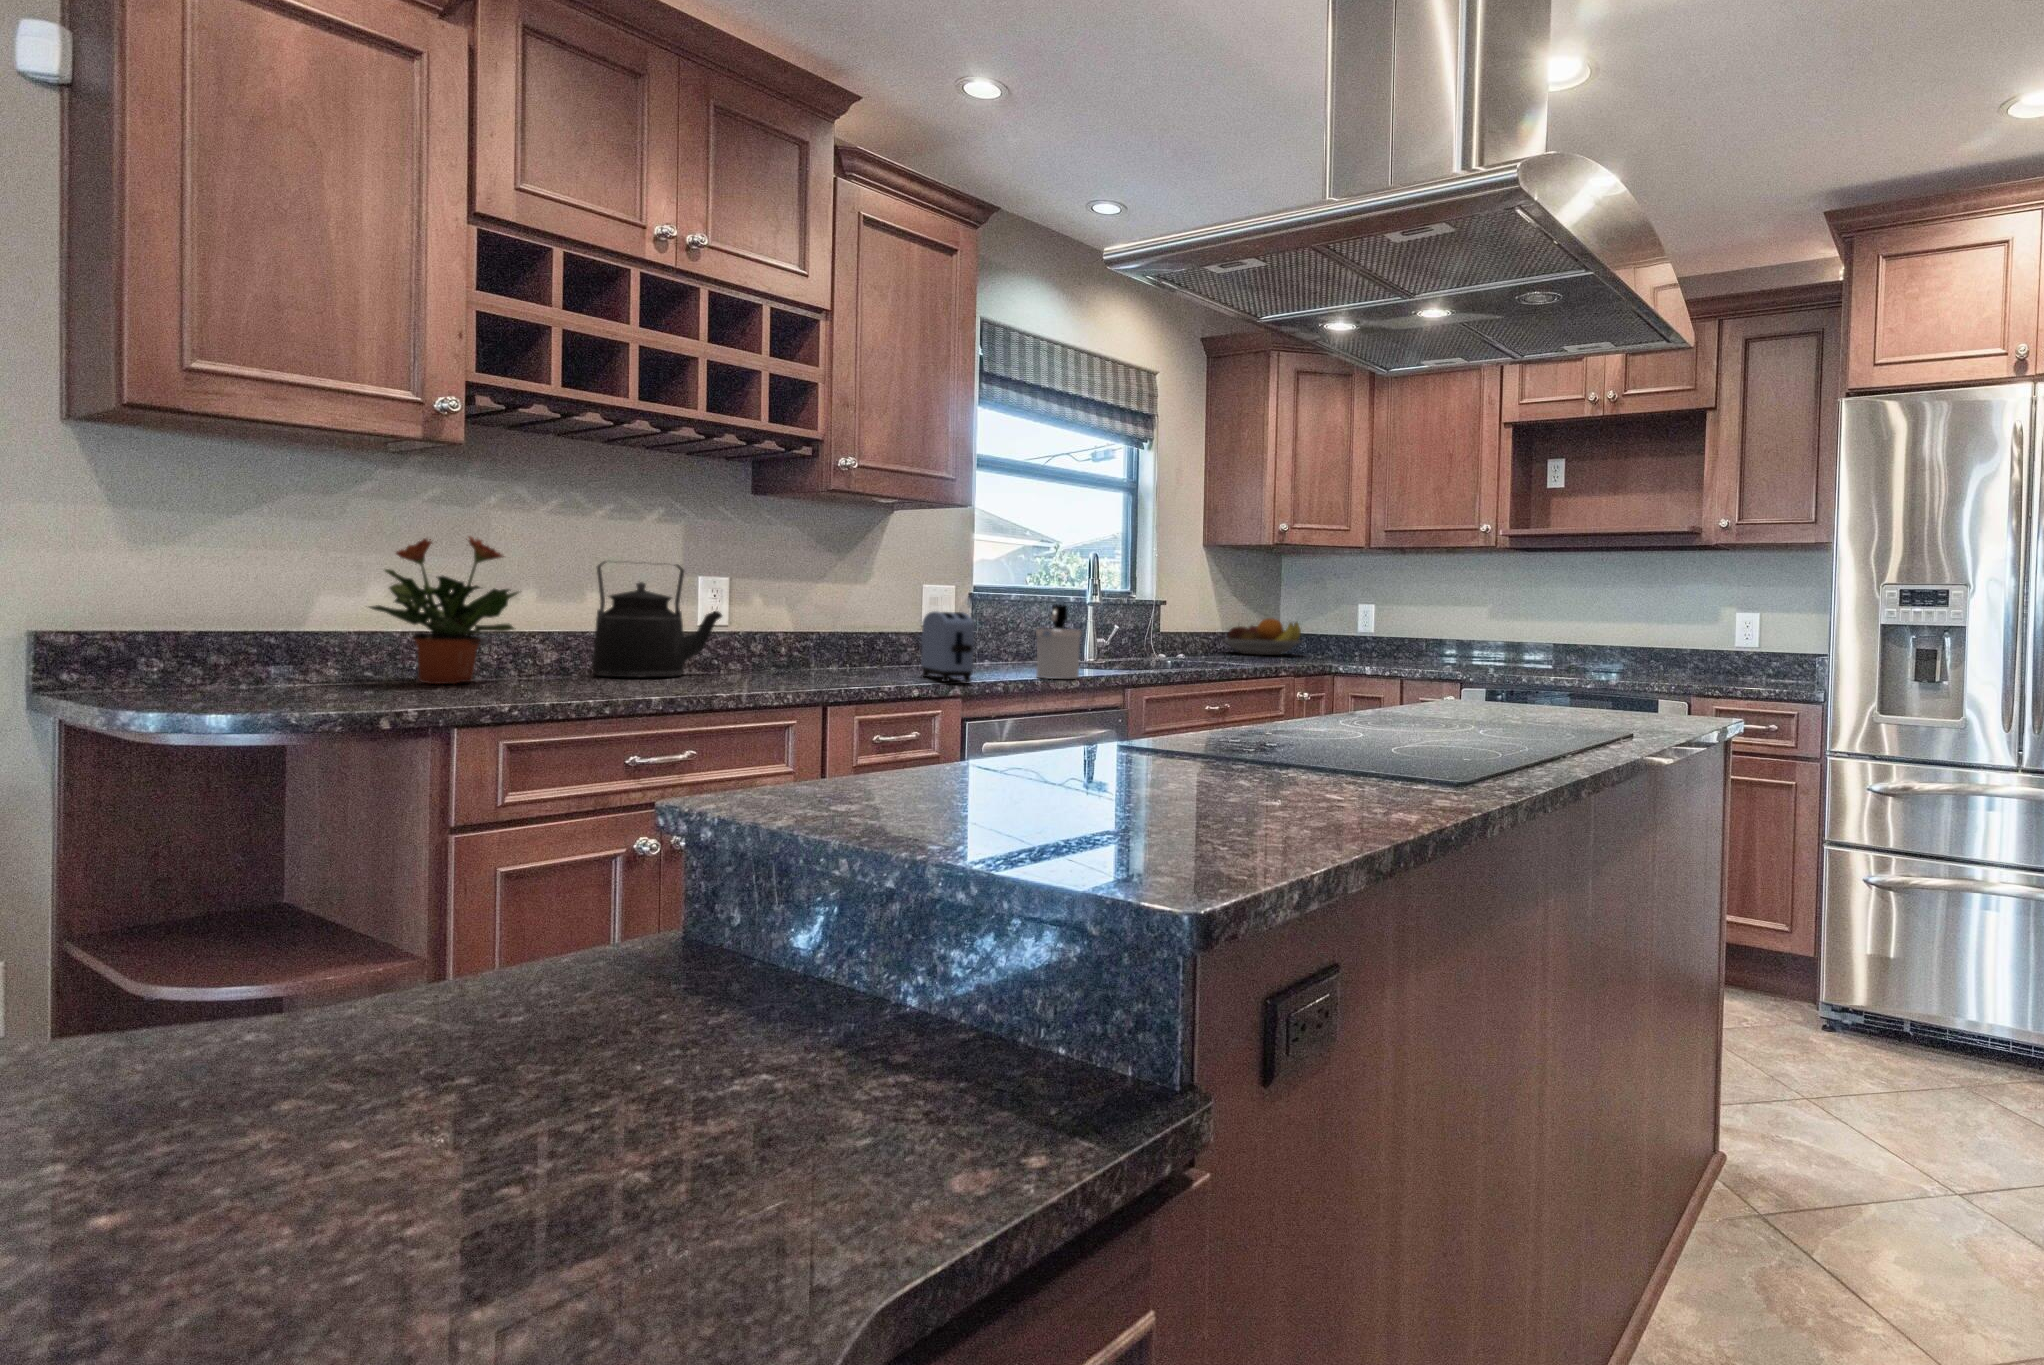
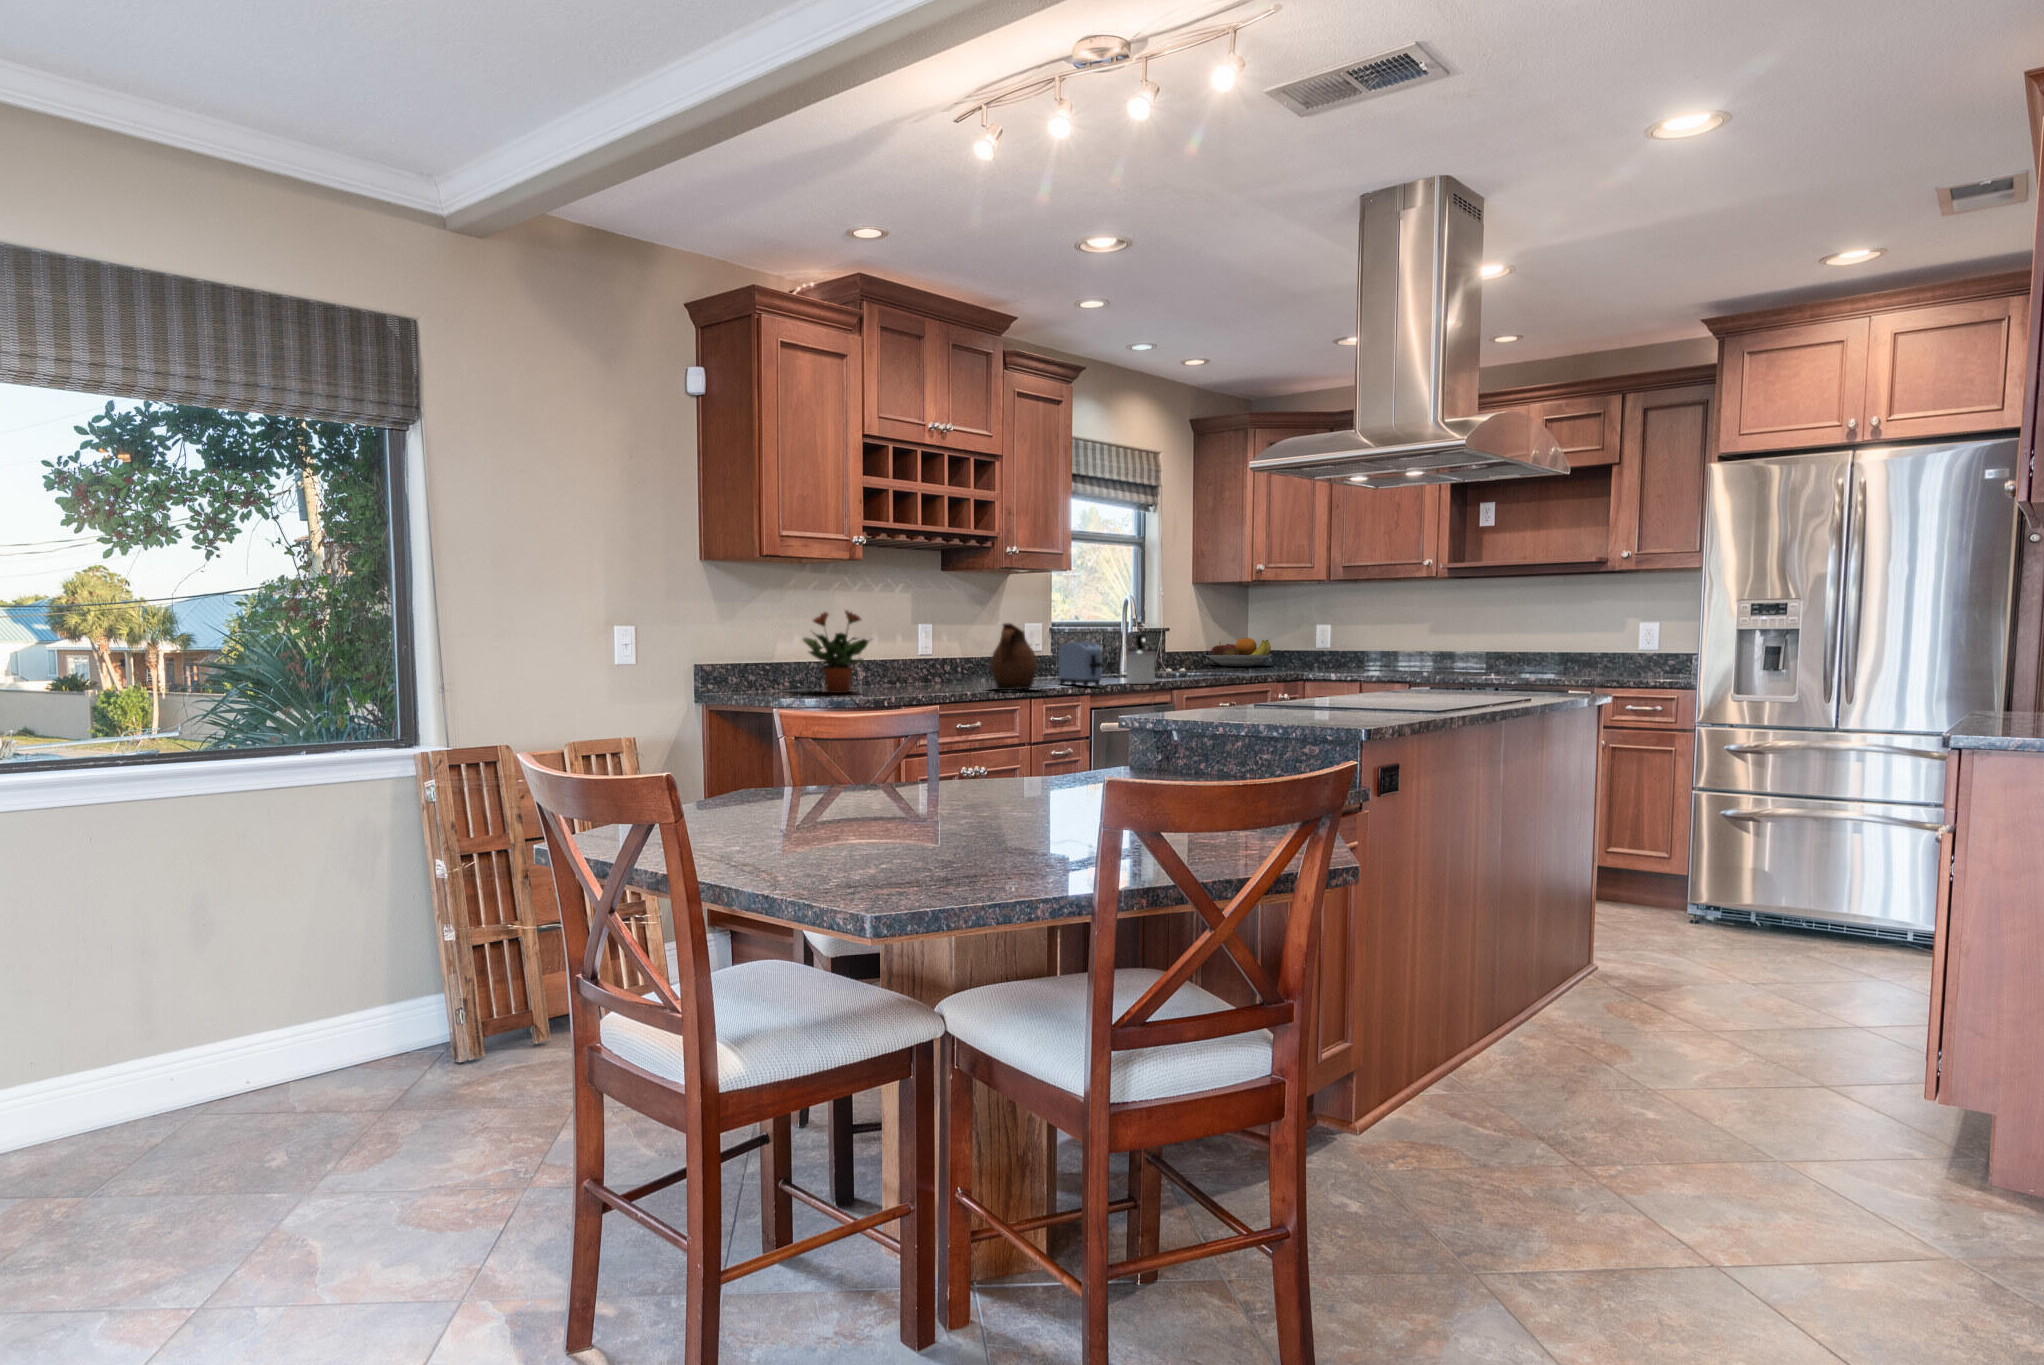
kettle: present [592,561,722,677] -> none [884,619,947,688]
ceramic pitcher: none [749,574,856,687] -> present [990,623,1037,690]

